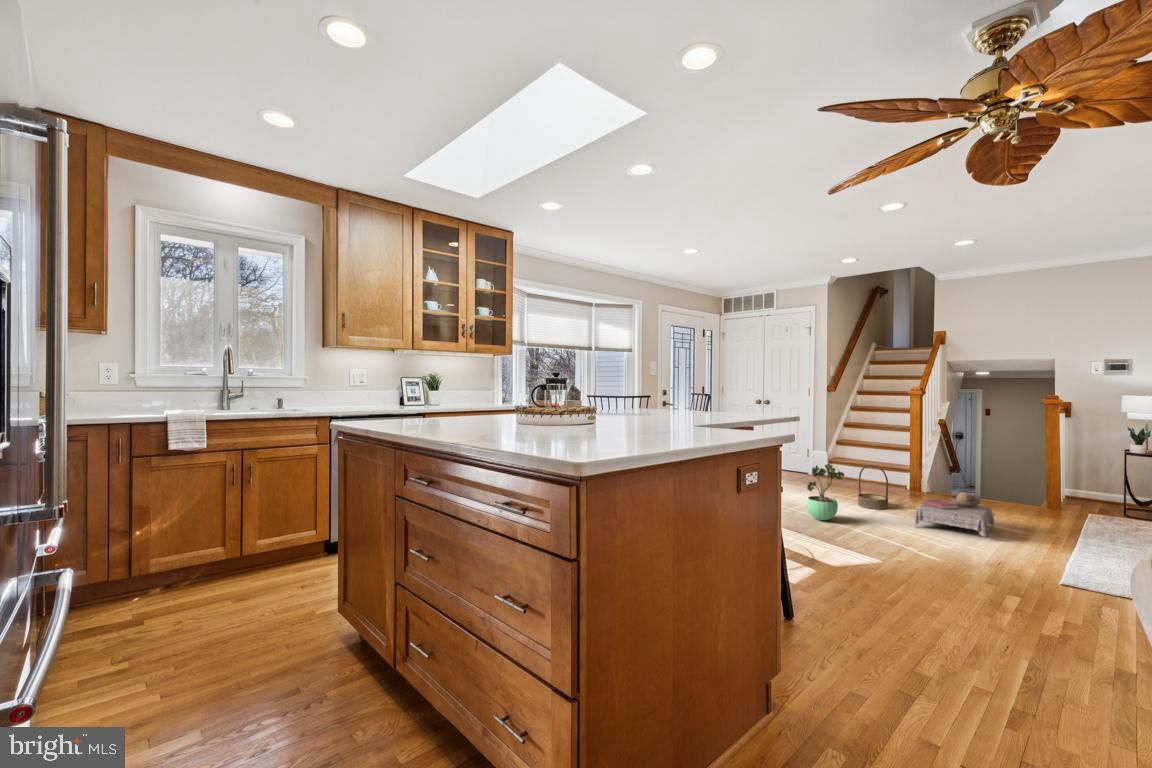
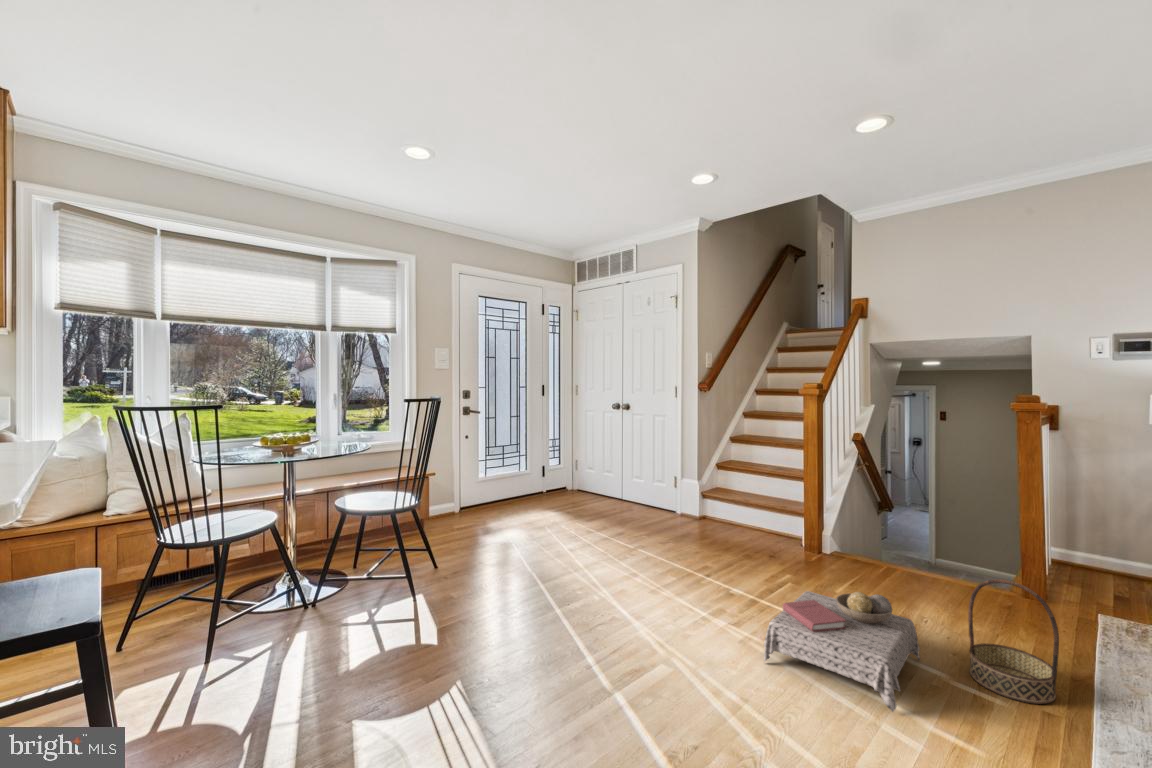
potted plant: present [806,464,844,520] -> none [564,532,636,644]
basket: present [858,465,888,509] -> present [968,579,1059,704]

